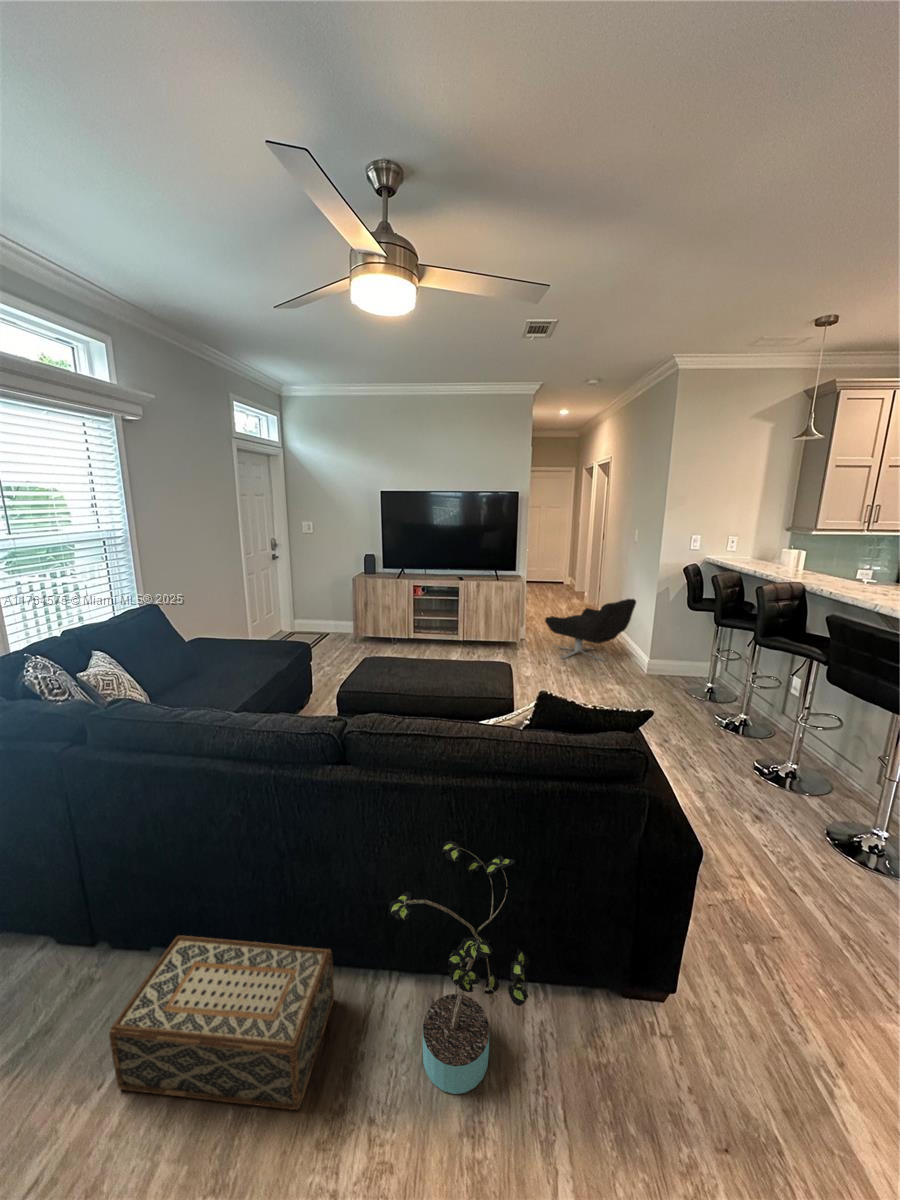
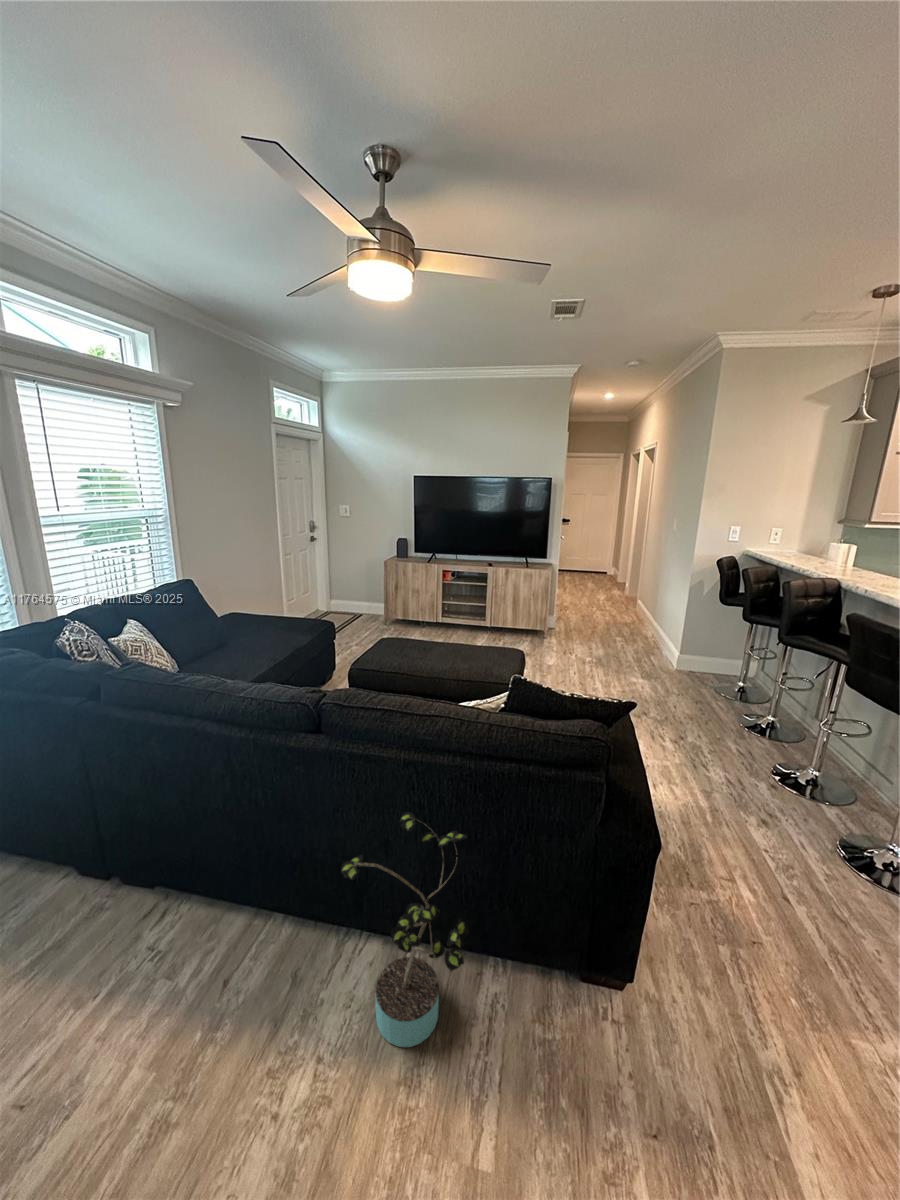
lounge chair: present [545,599,636,661] -> none [573,591,670,655]
woven basket: present [109,935,334,1110] -> none [100,877,305,1040]

